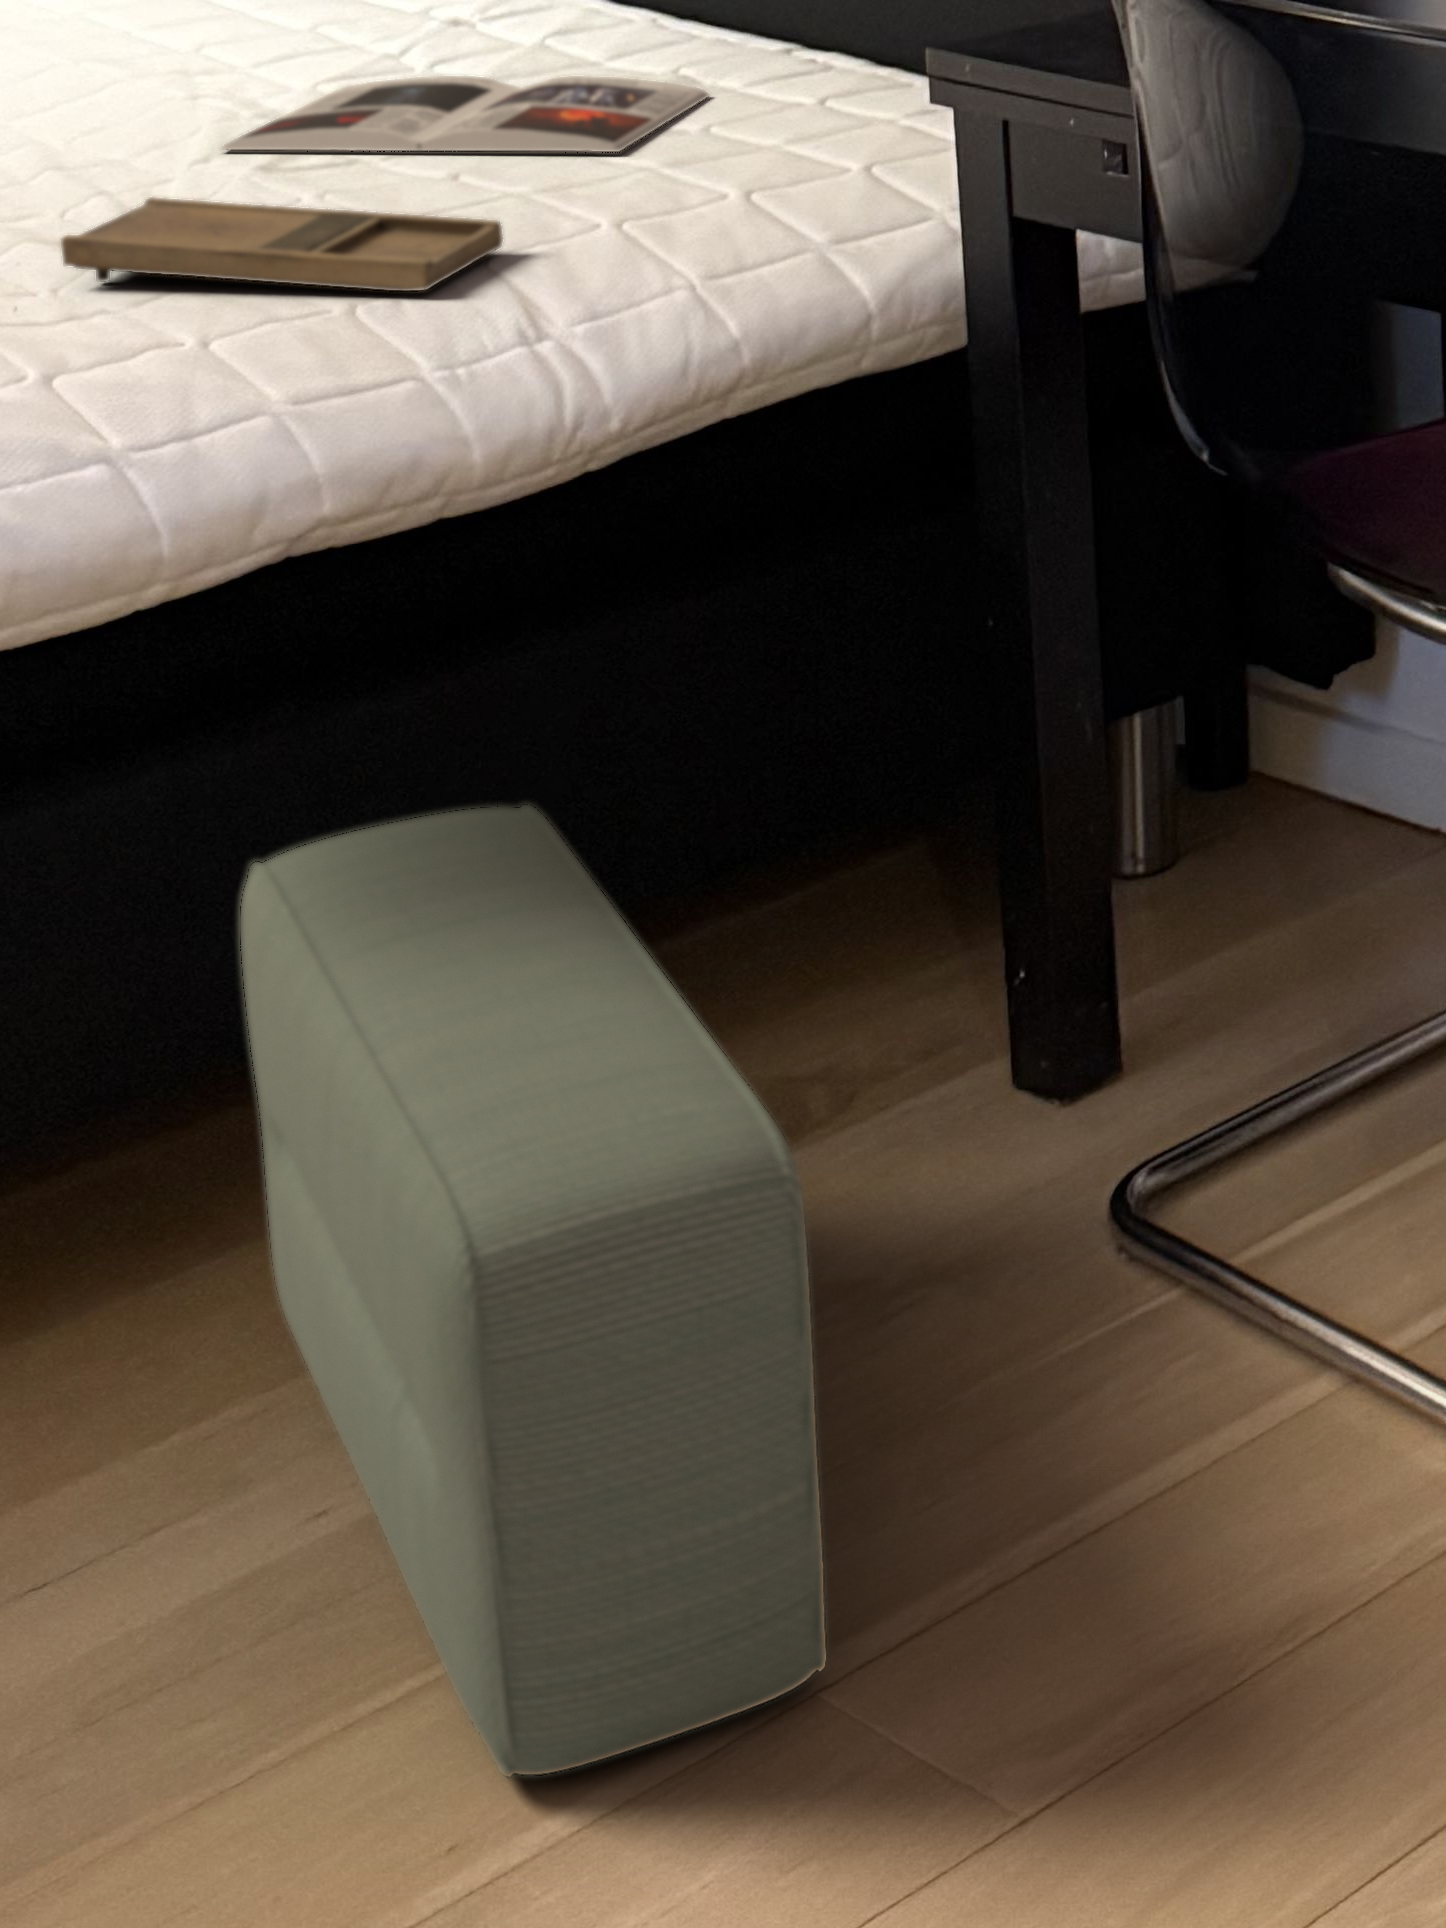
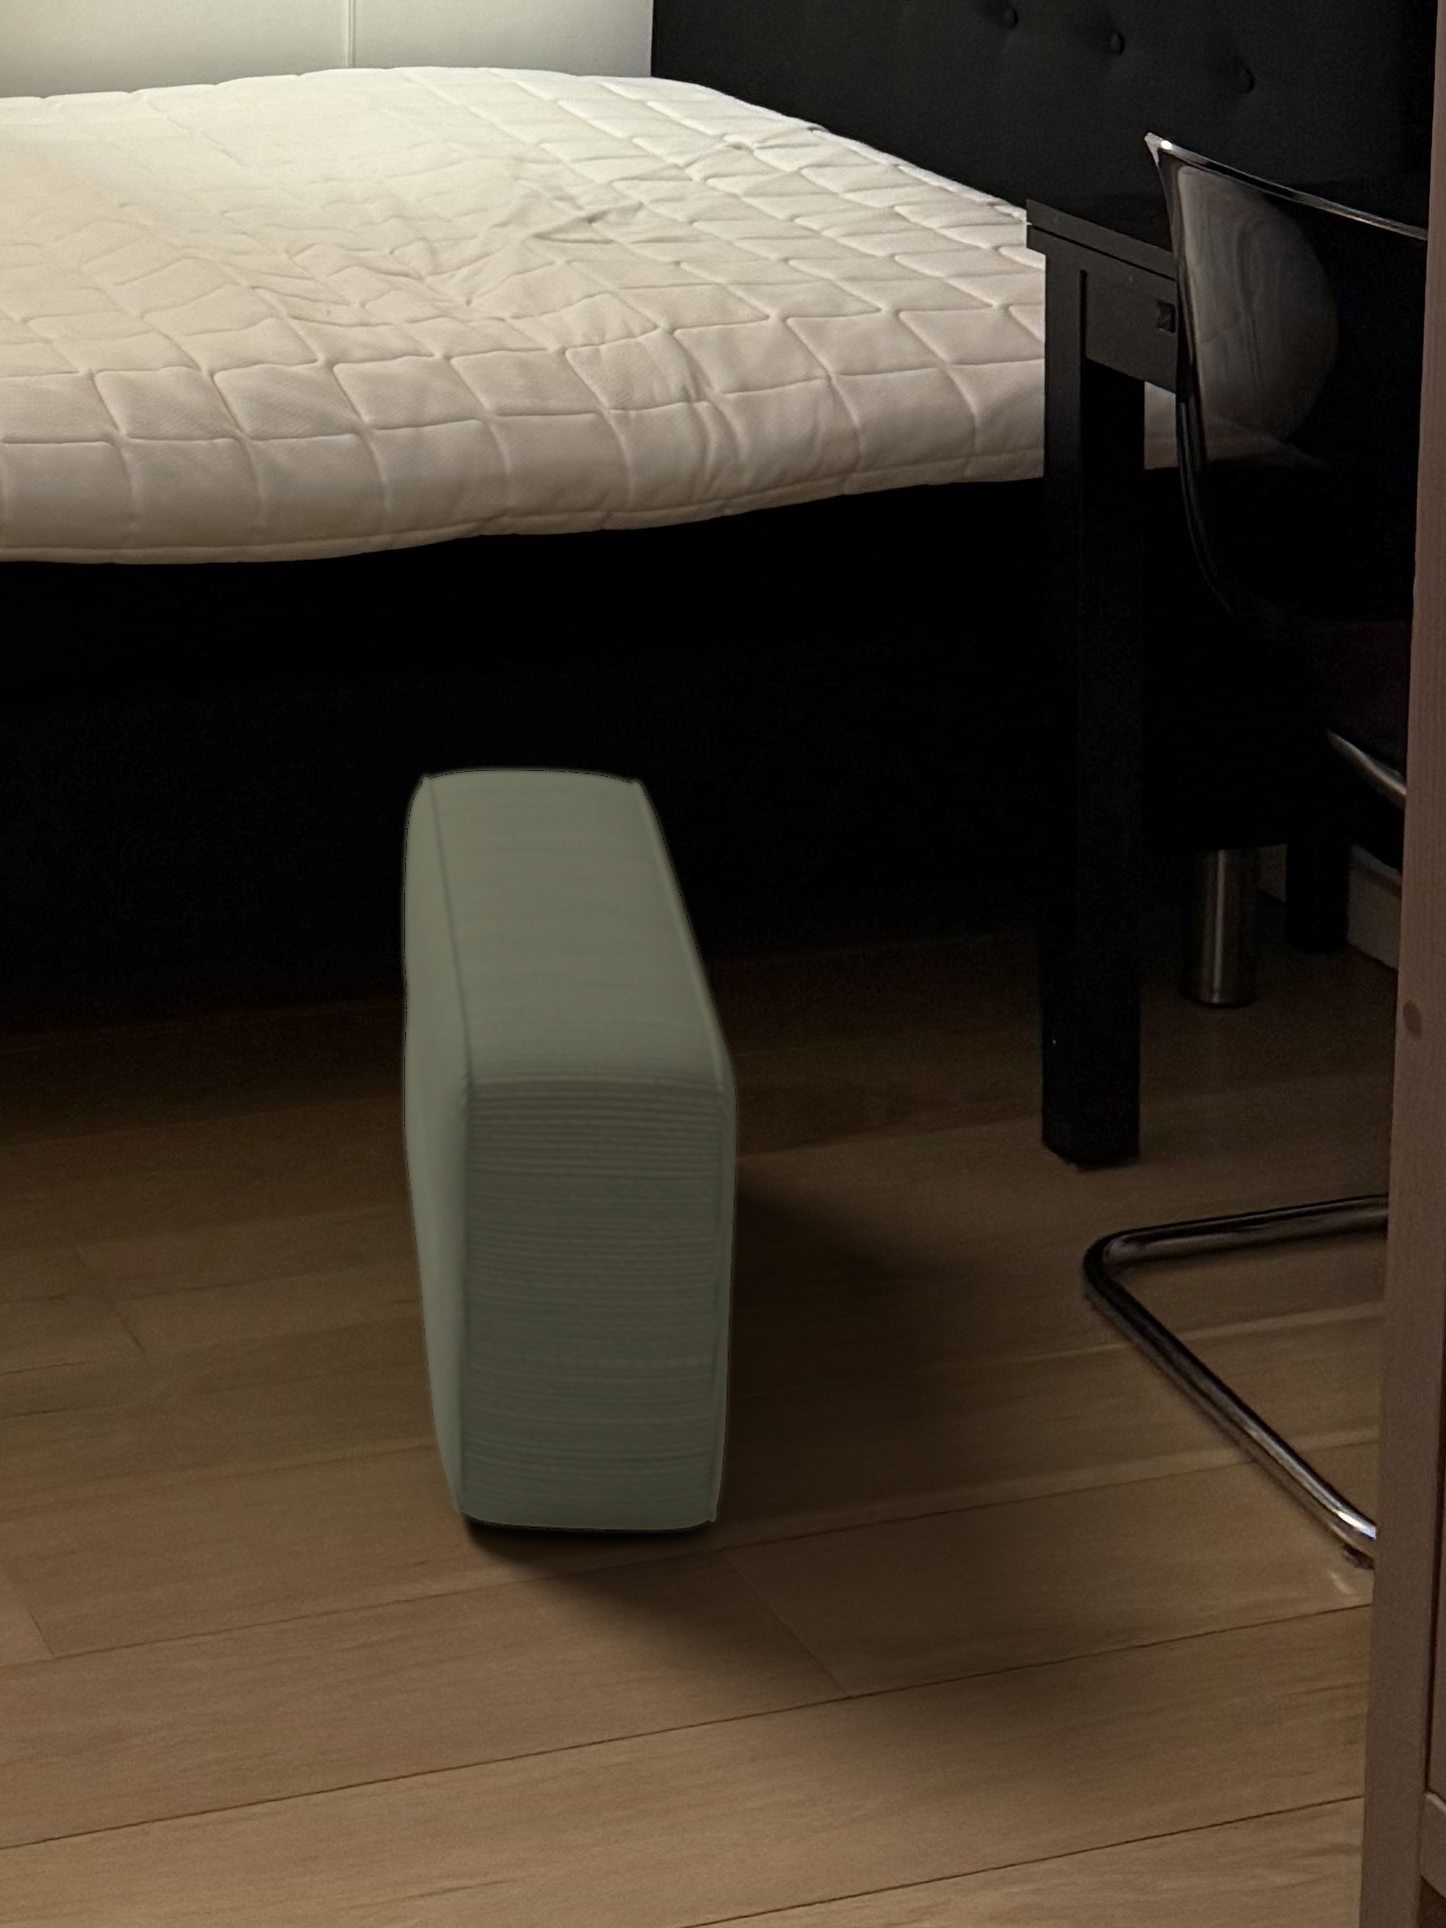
magazine: present [222,76,709,152] -> none [522,187,921,267]
tray: present [61,197,503,291] -> none [367,246,693,347]

